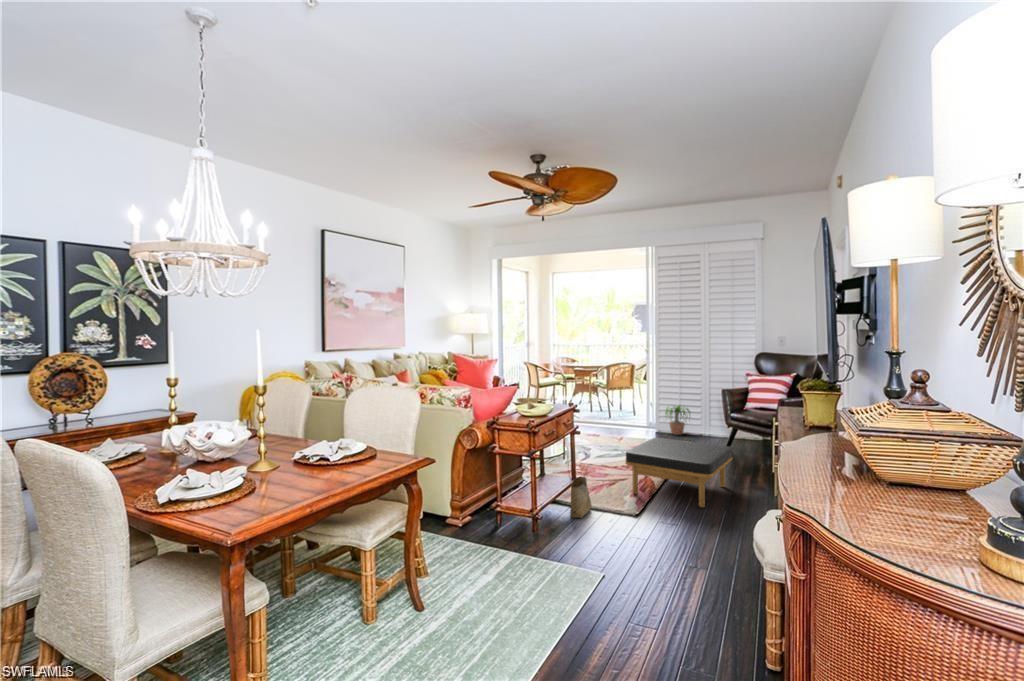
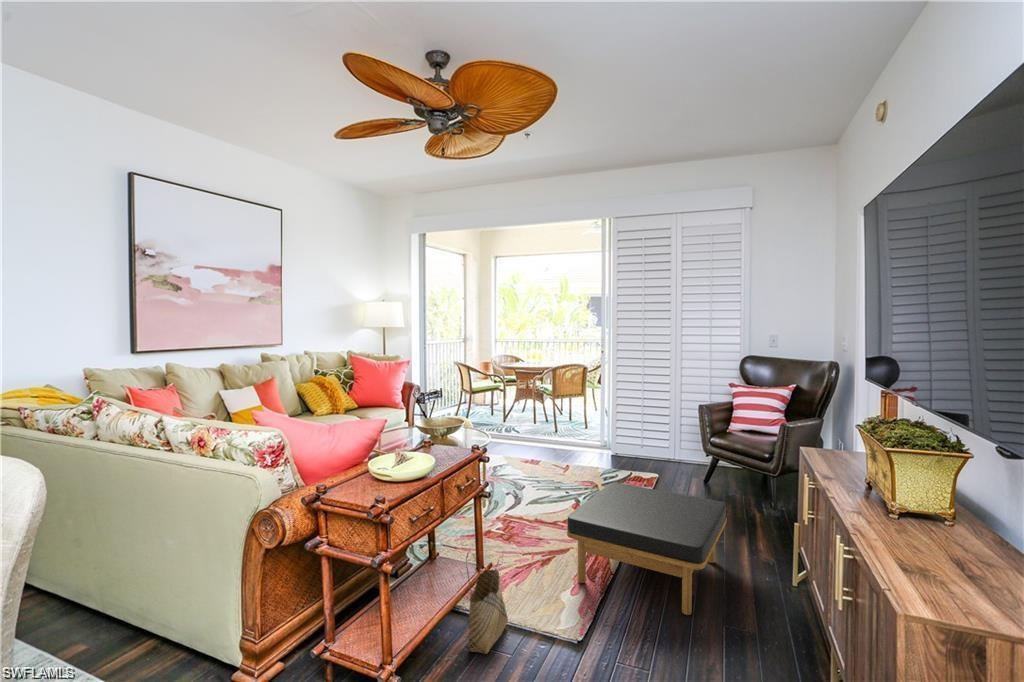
potted plant: present [665,405,690,435] -> none [619,421,664,460]

